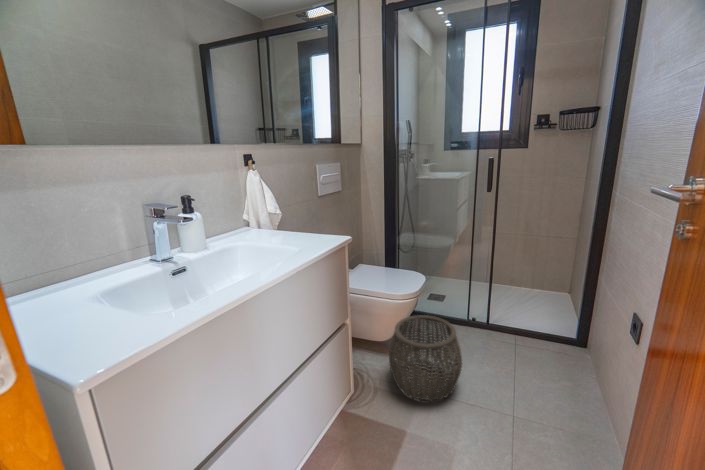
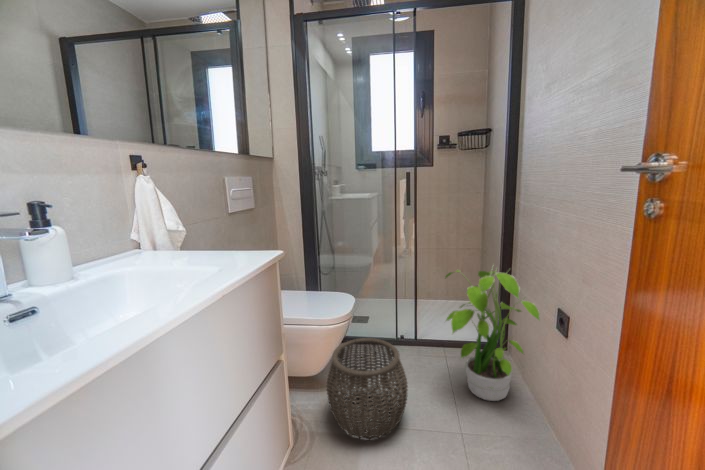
potted plant: none [509,259,610,394] -> present [445,270,540,401]

